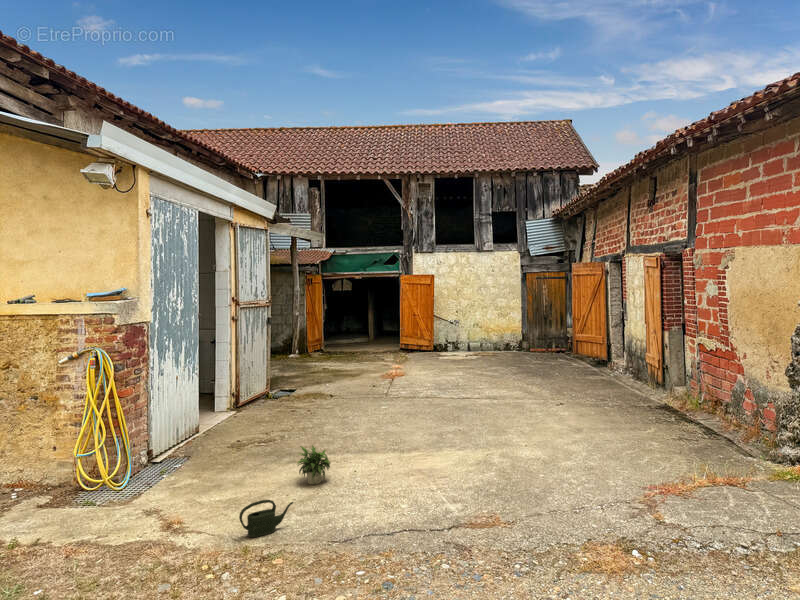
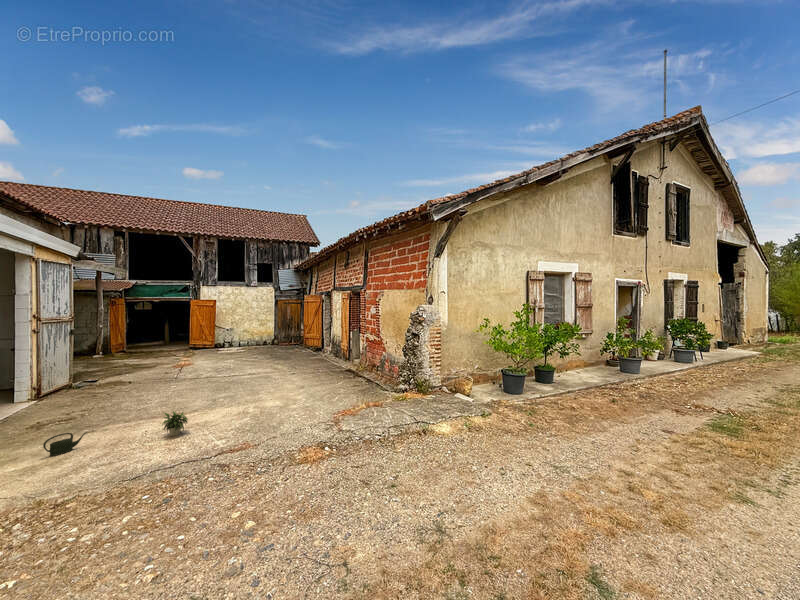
potted plant: present [297,445,330,484] -> present [162,411,188,436]

